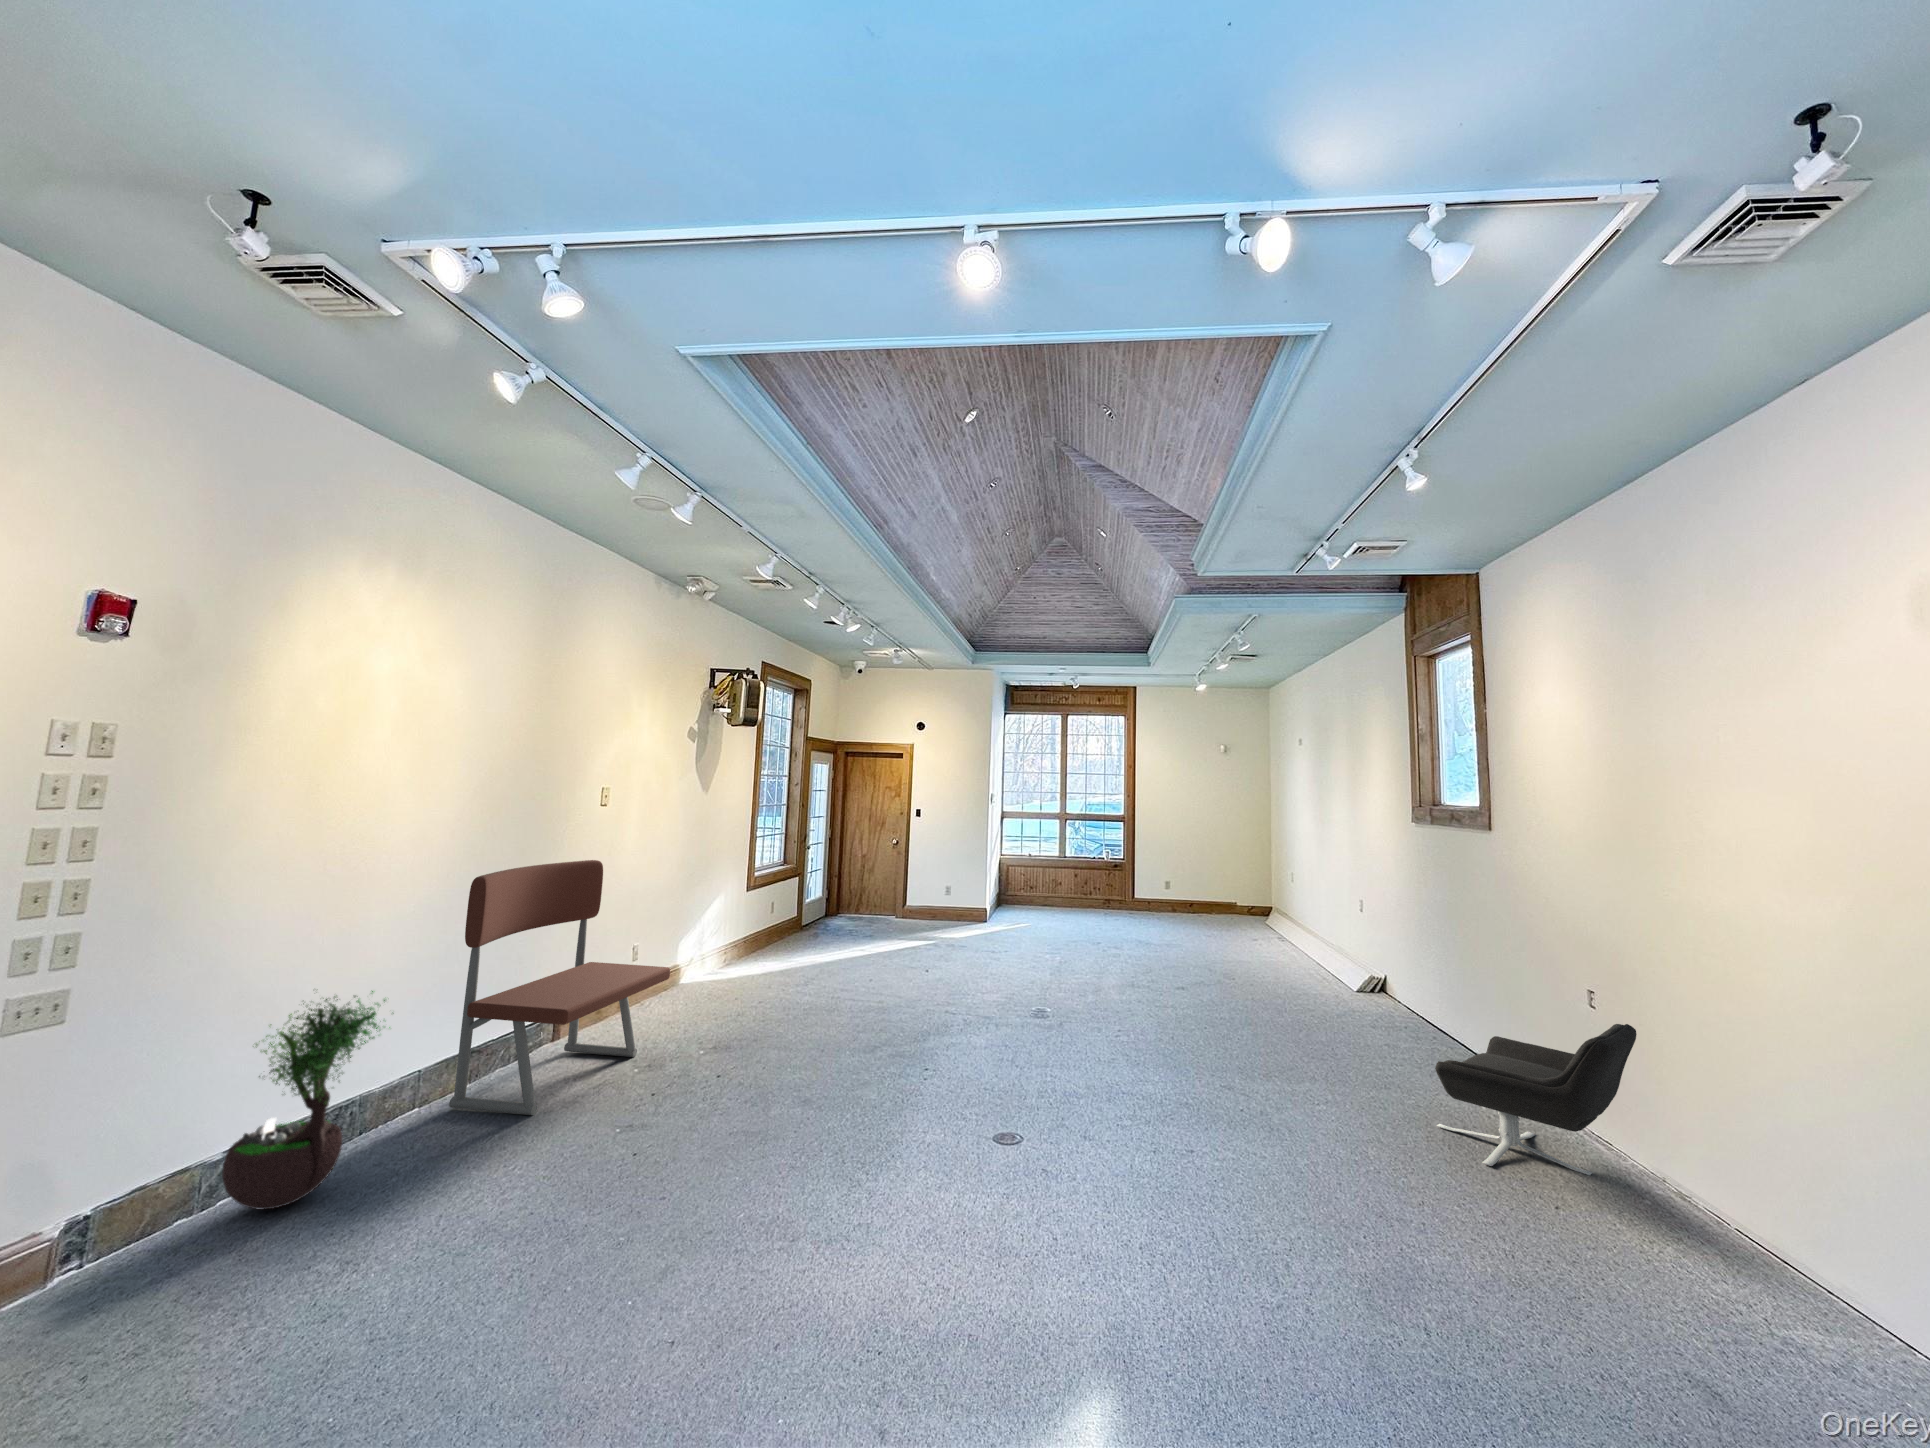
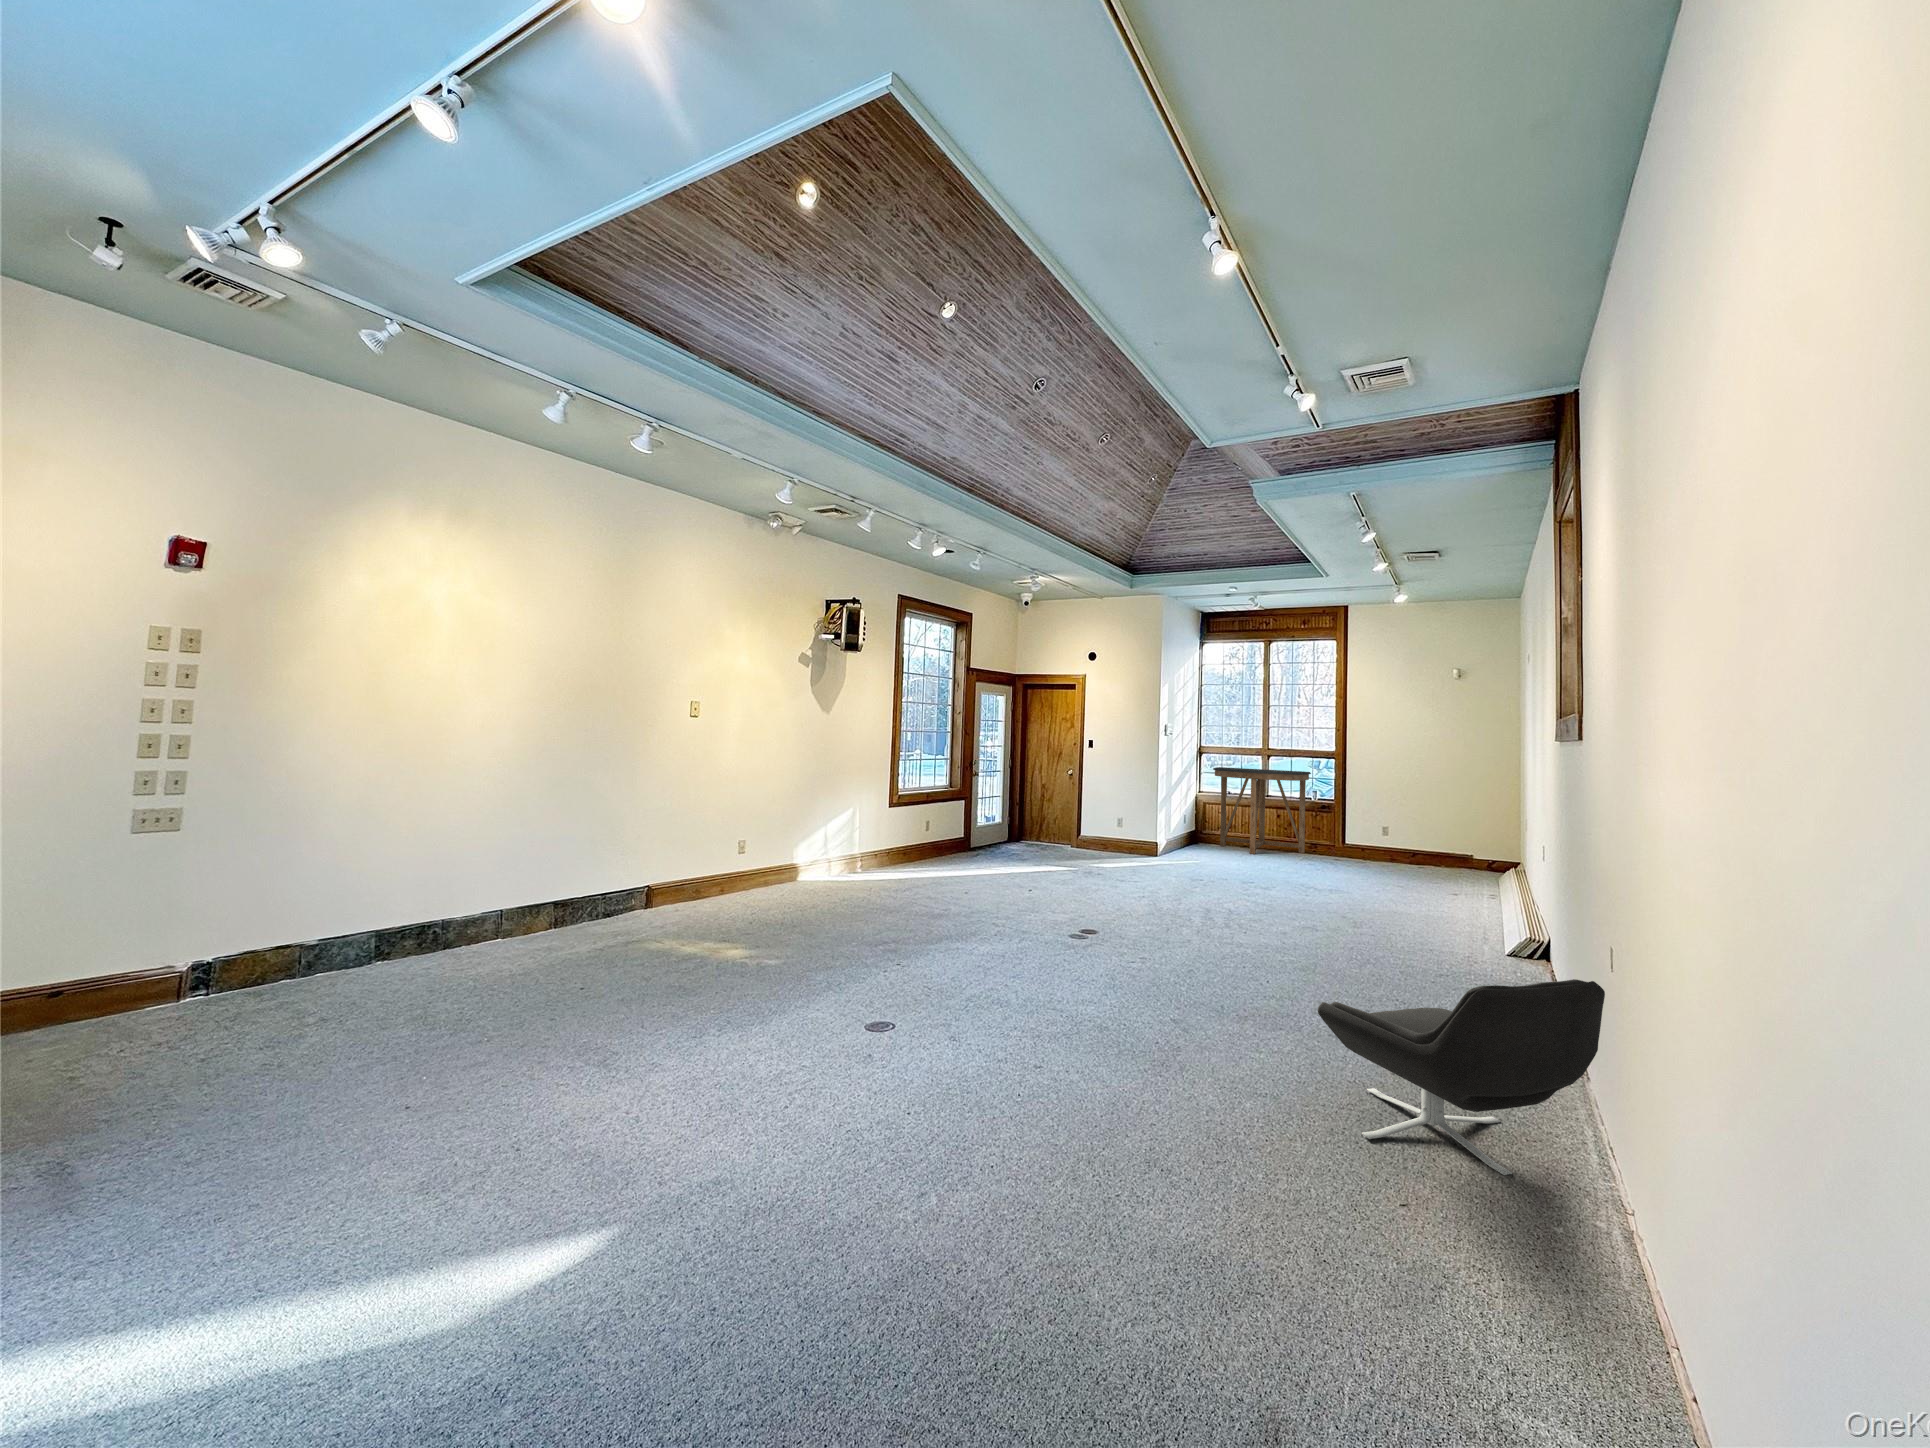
console table: none [1018,832,1103,913] -> present [1213,767,1311,854]
bench: present [449,860,670,1115] -> none [517,759,712,954]
potted tree: present [222,991,390,1209] -> none [301,827,414,983]

